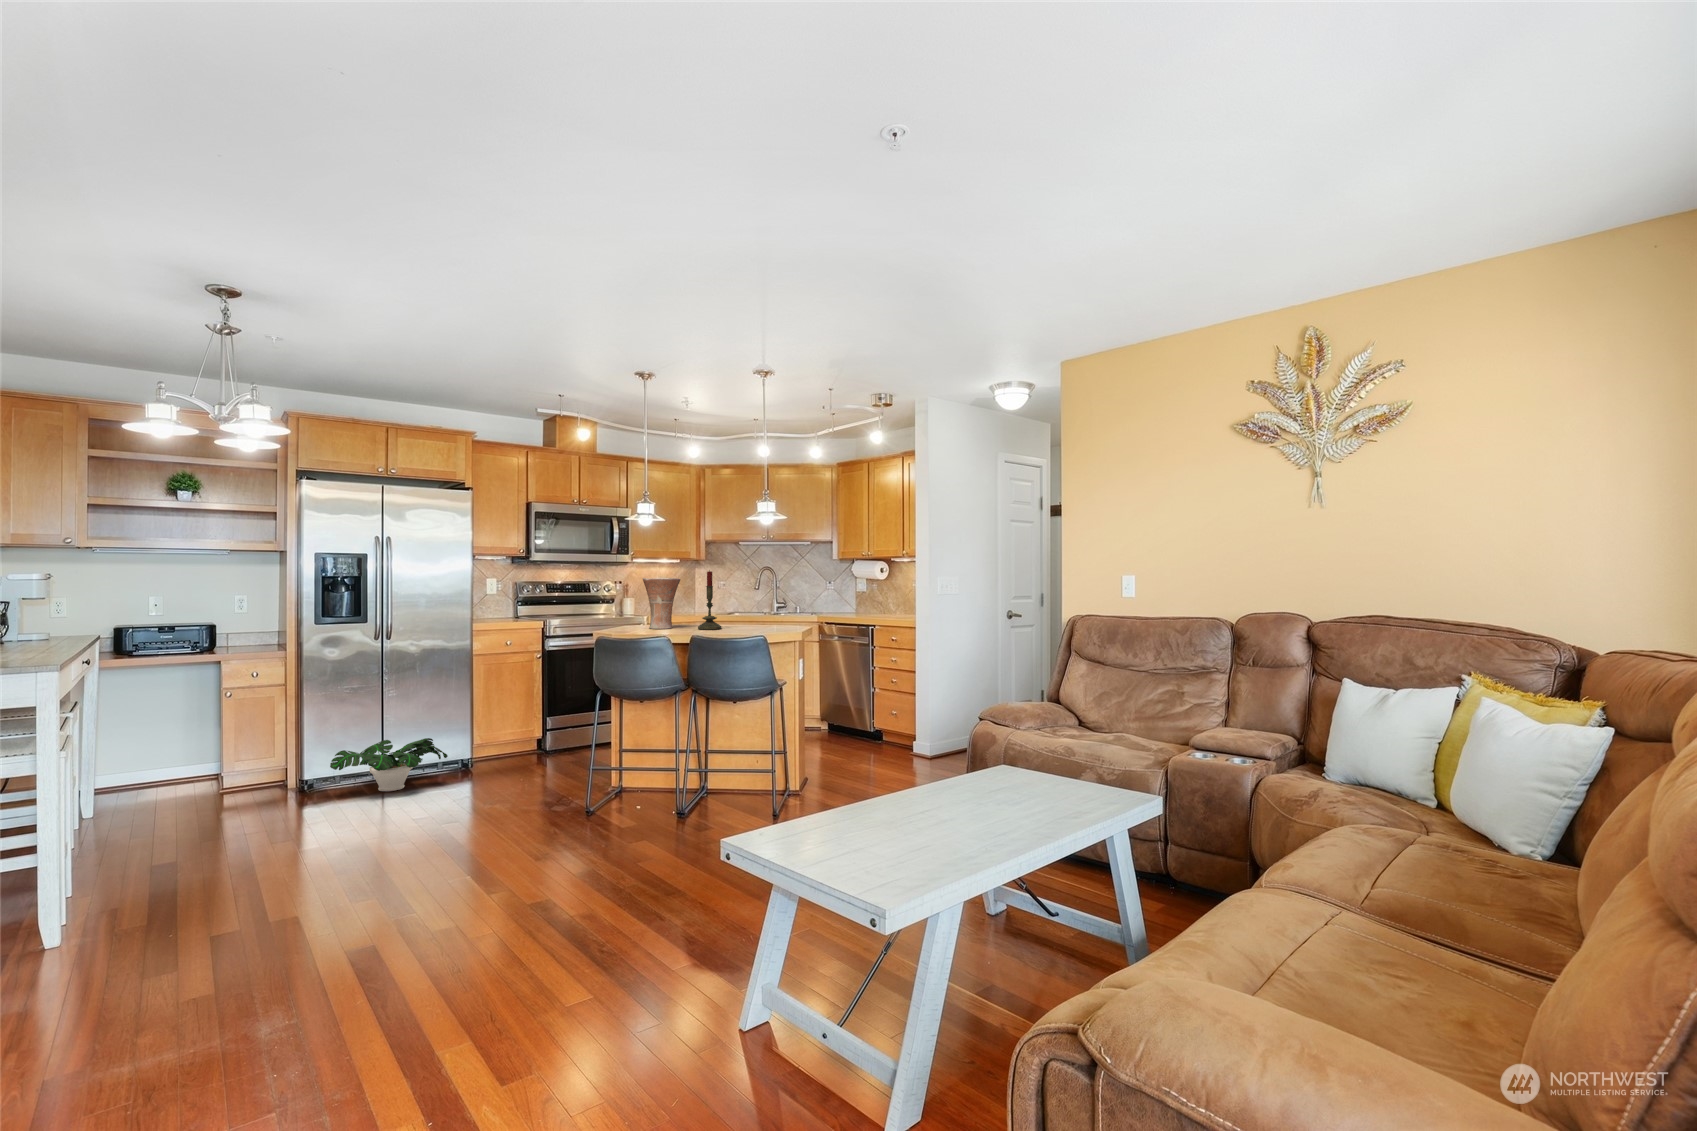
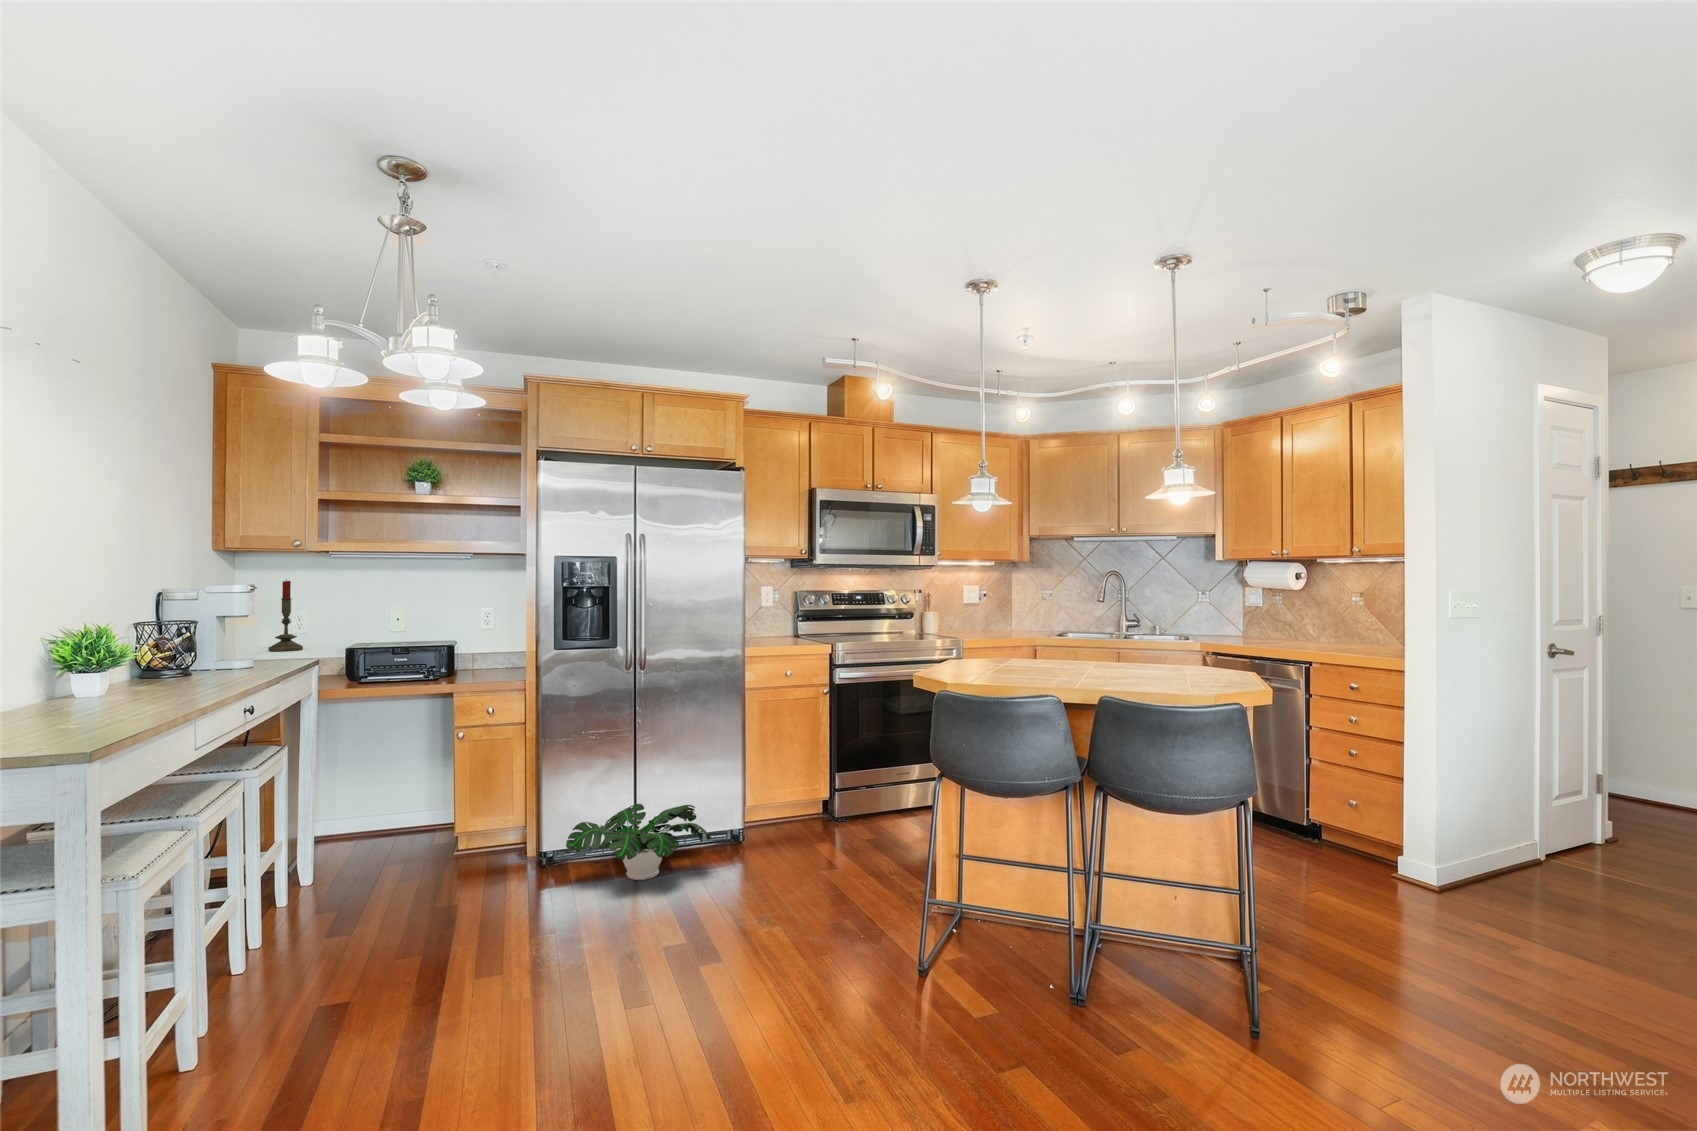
candle: present [698,571,721,630] -> present [269,580,303,651]
vase: present [643,578,680,629] -> none [982,593,1041,674]

